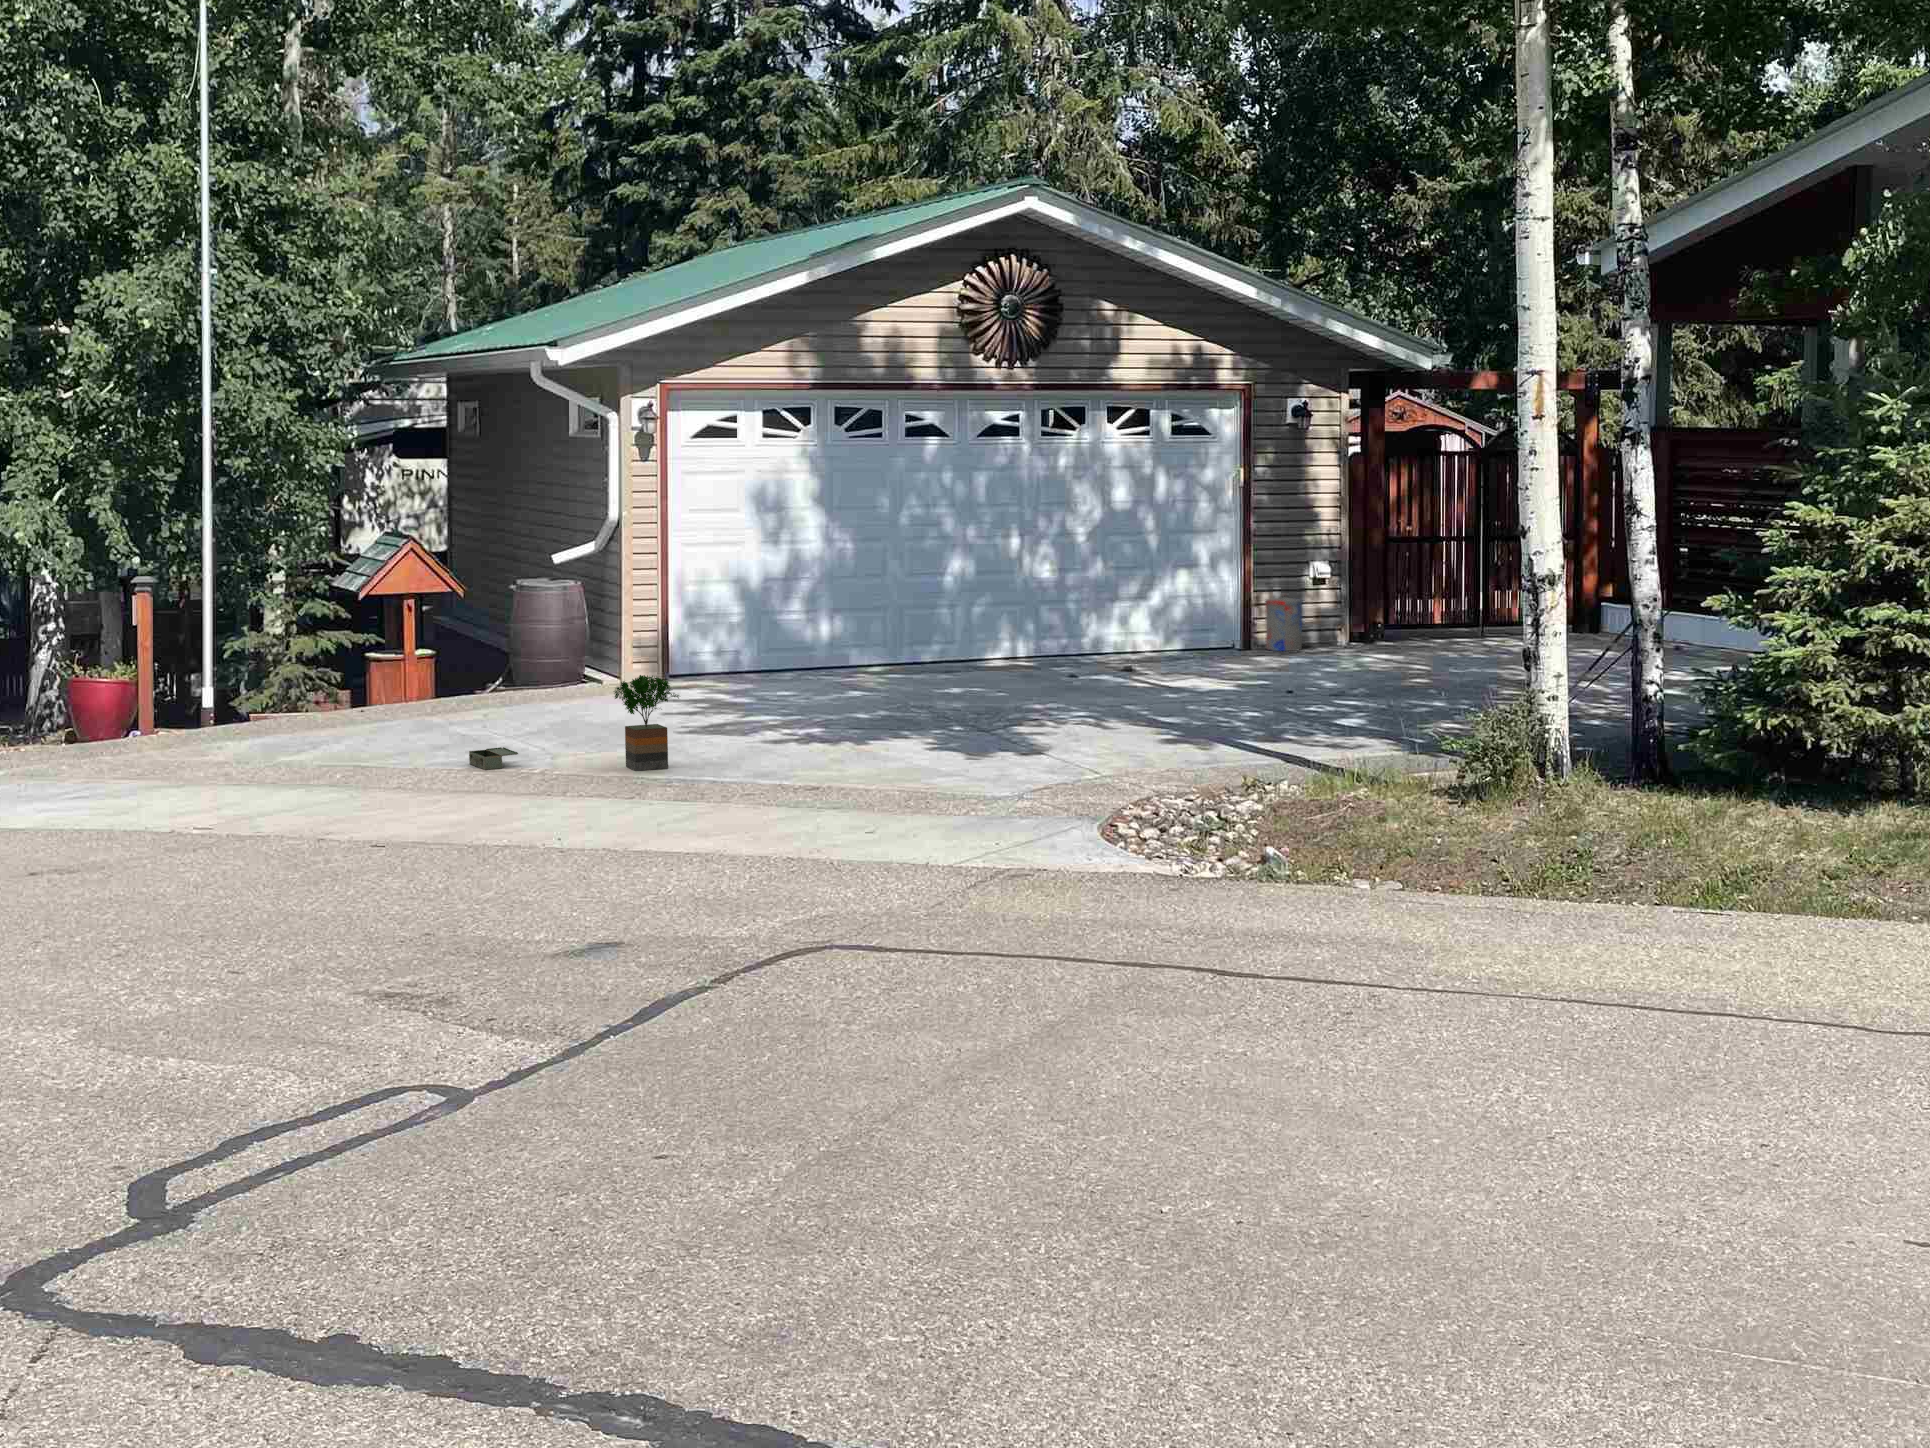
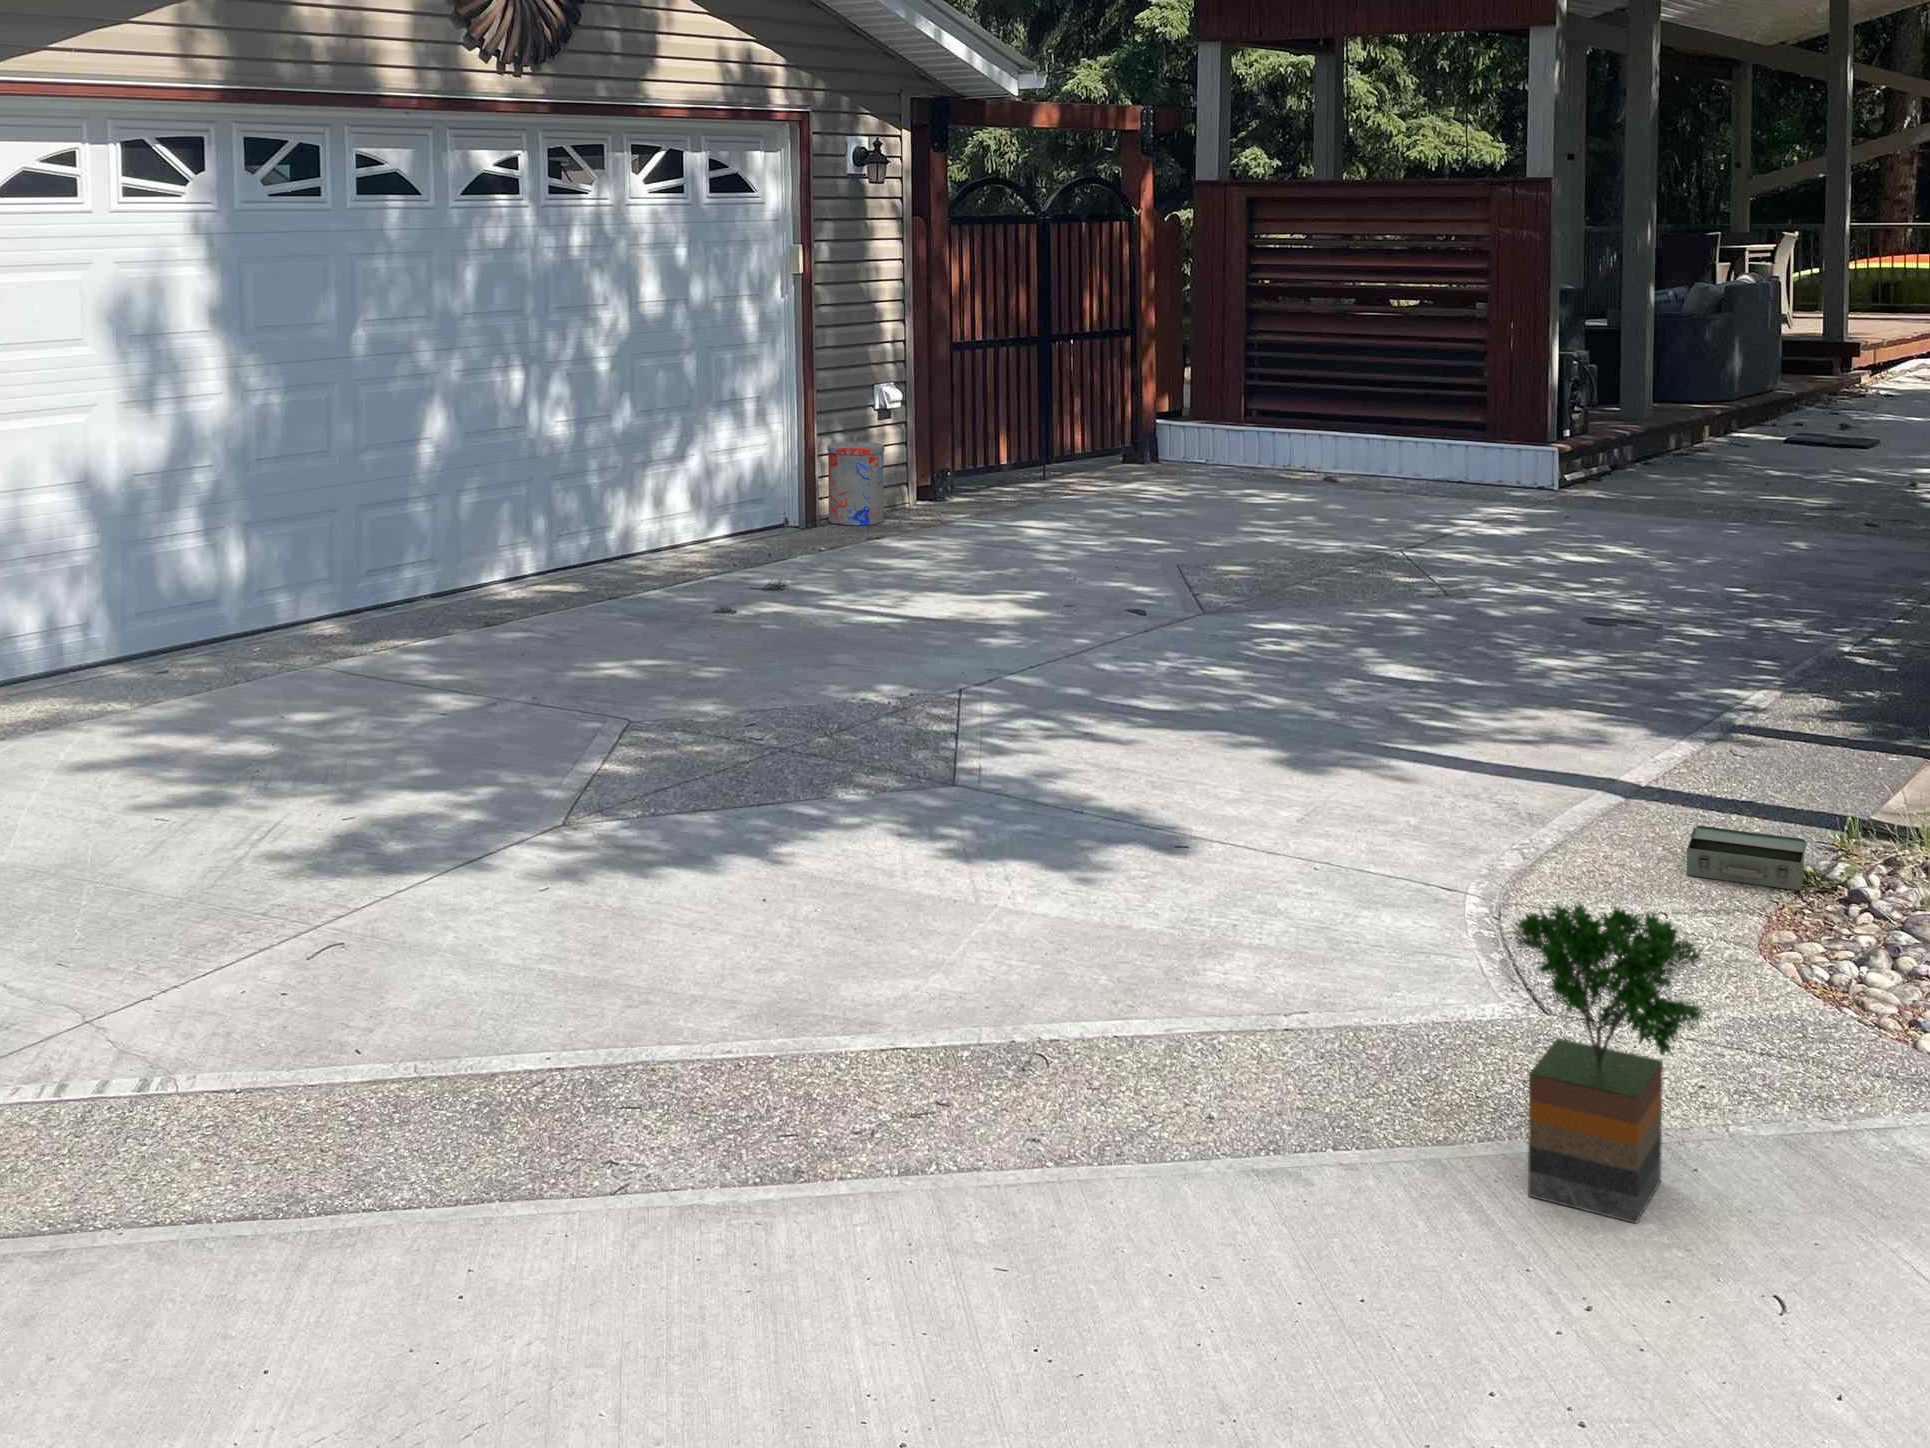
potted tree: present [614,675,679,771] -> present [1512,902,1703,1223]
toolbox: present [469,747,518,770] -> present [1687,826,1807,890]

